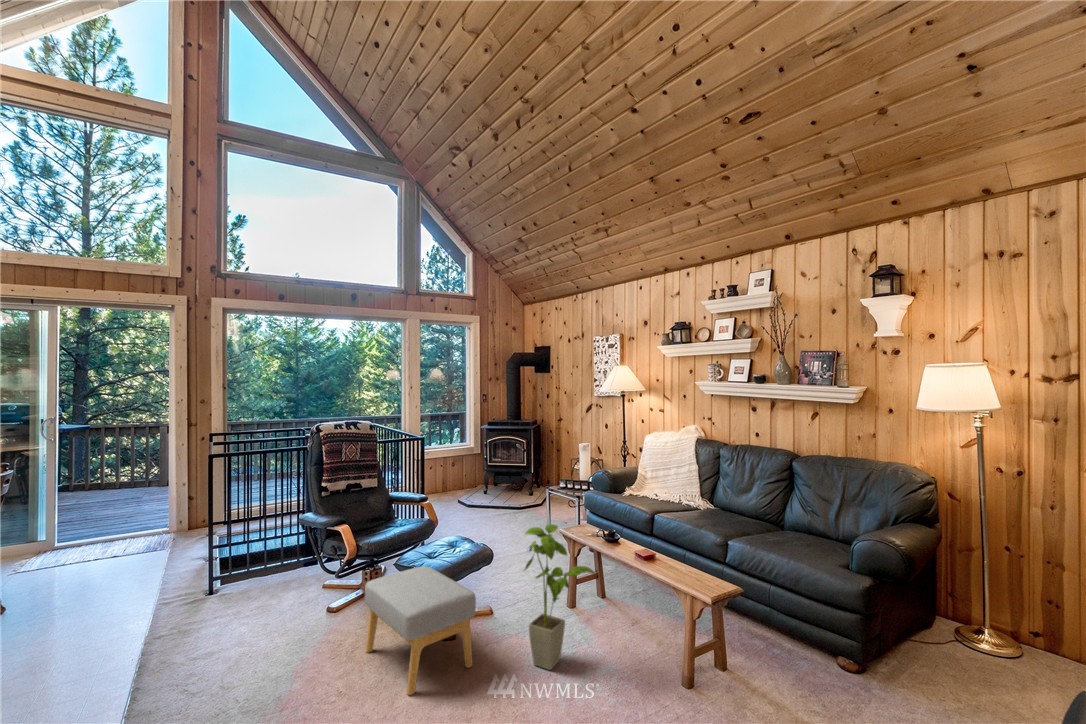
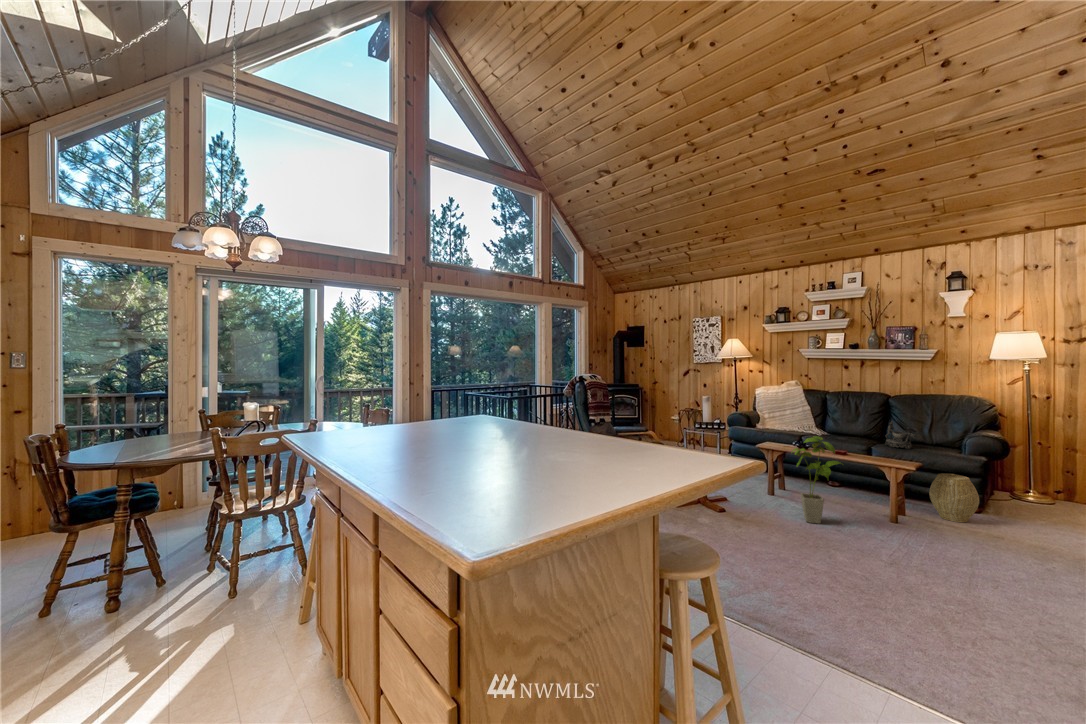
decorative bowl: none [750,498,783,545] -> present [886,422,915,448]
footstool: present [365,566,476,695] -> none [695,472,774,539]
woven basket: none [757,598,827,692] -> present [929,473,979,522]

